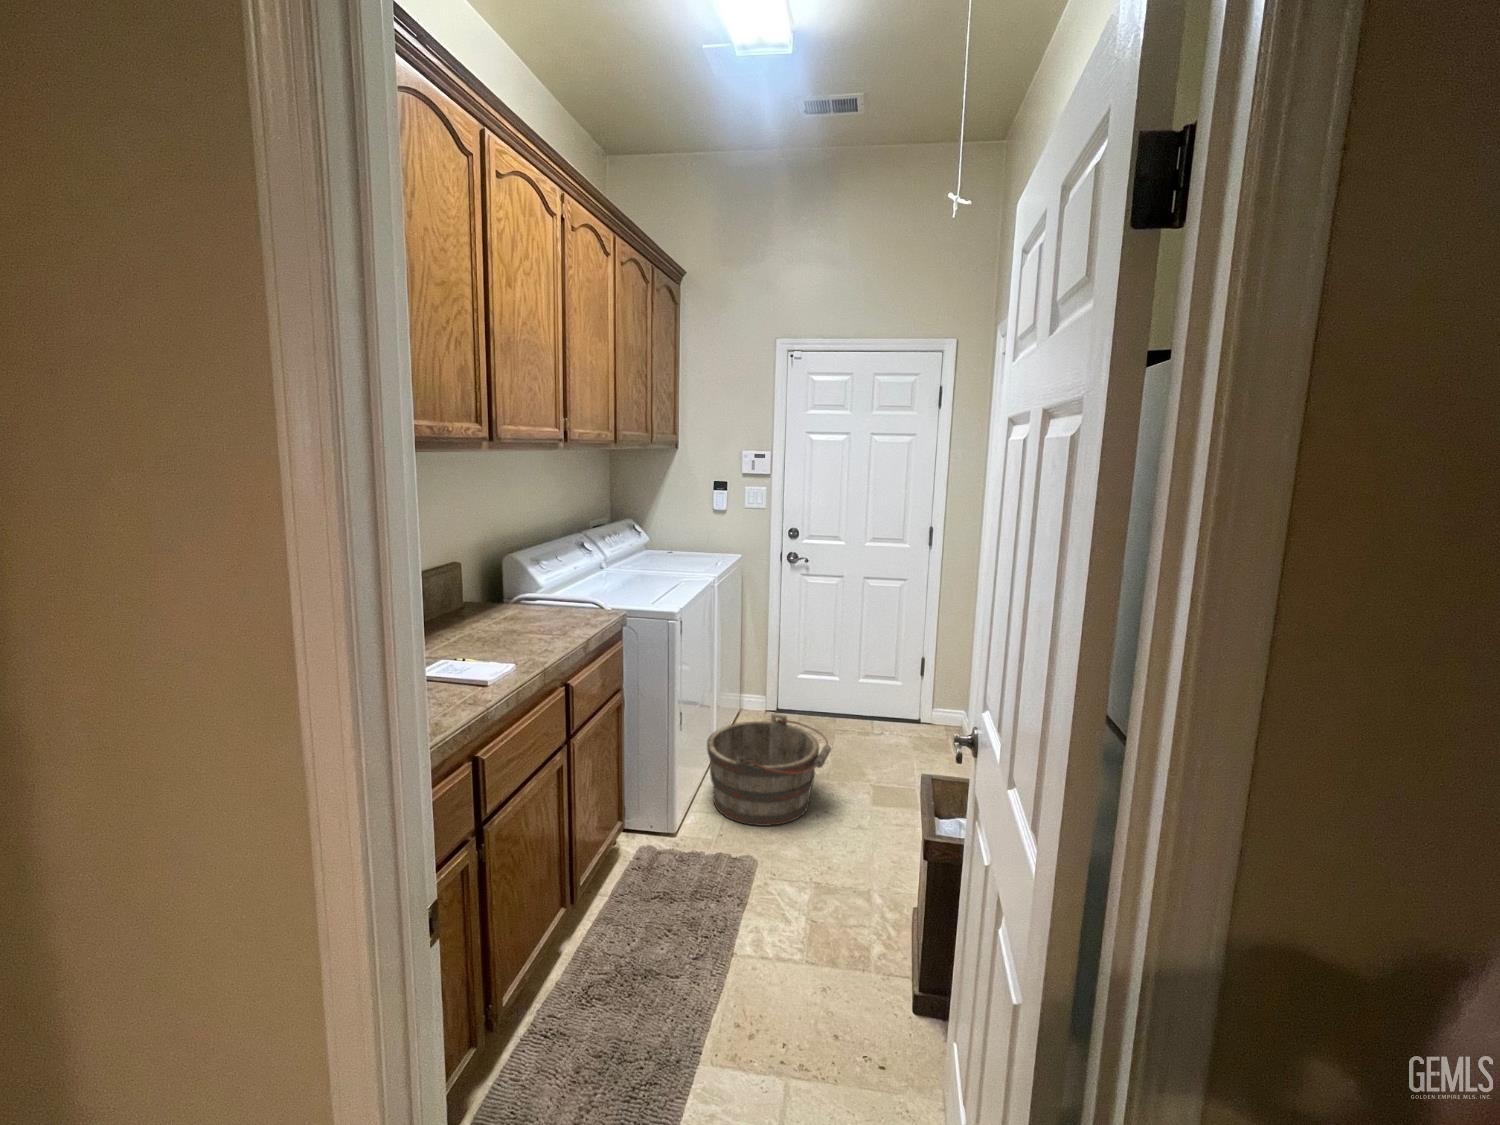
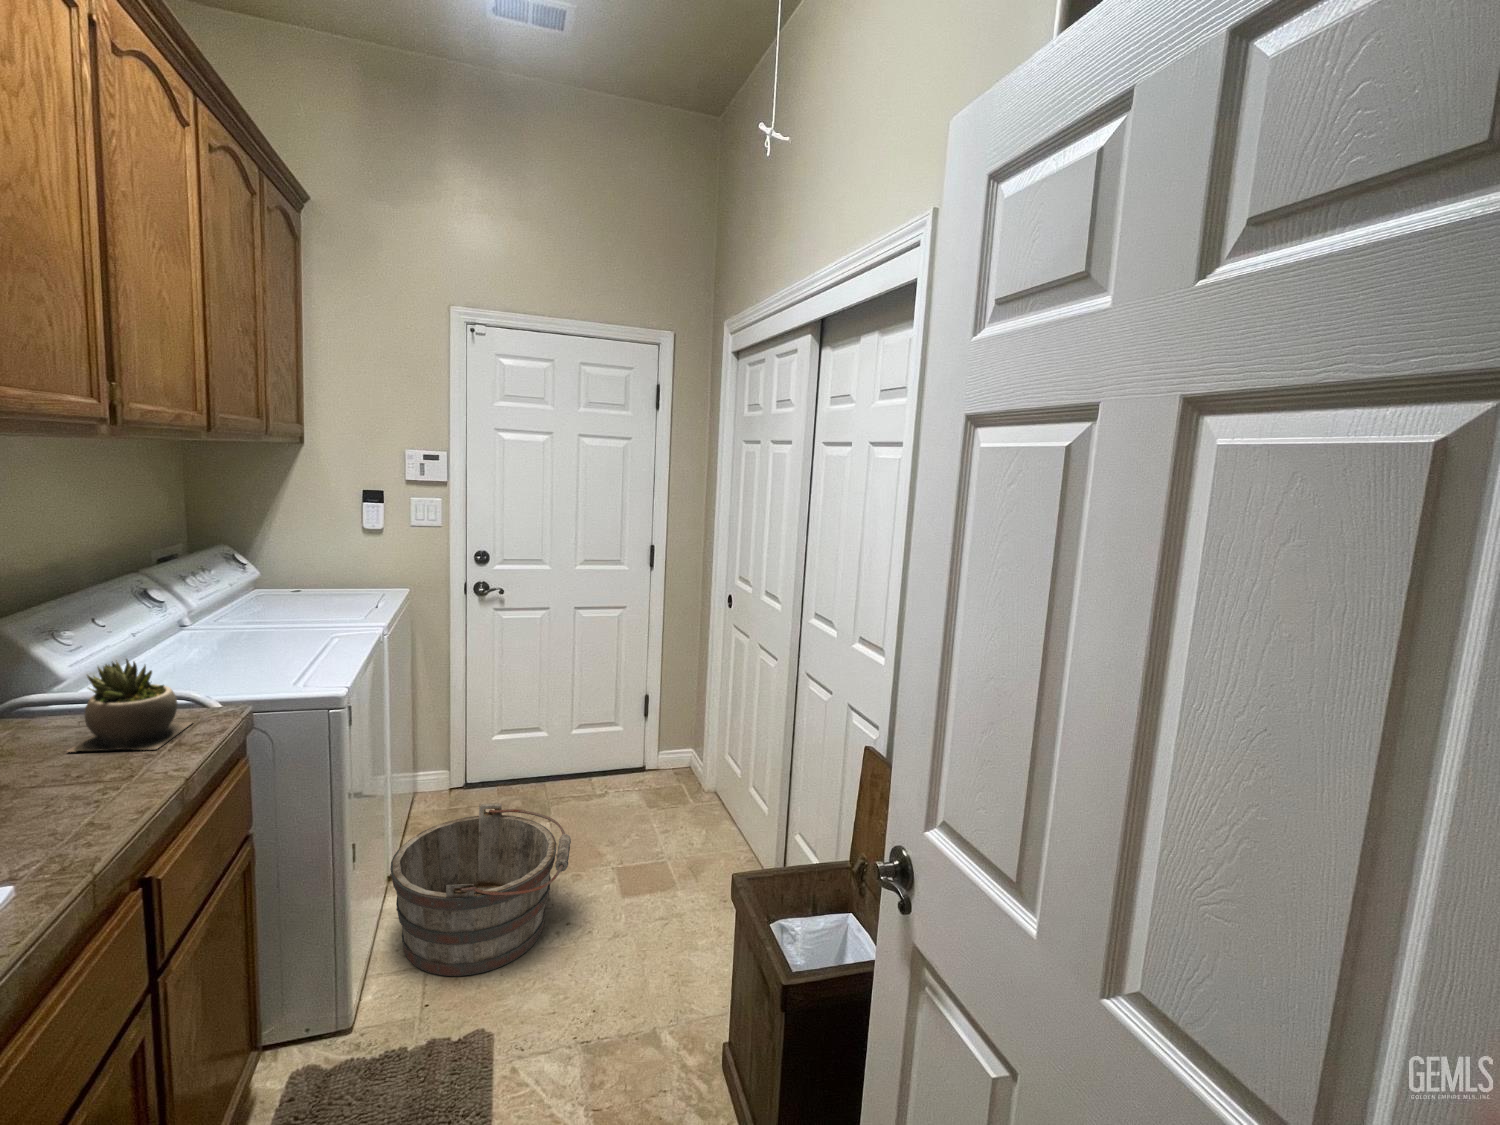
succulent plant: none [539,573,596,624] -> present [68,659,192,752]

